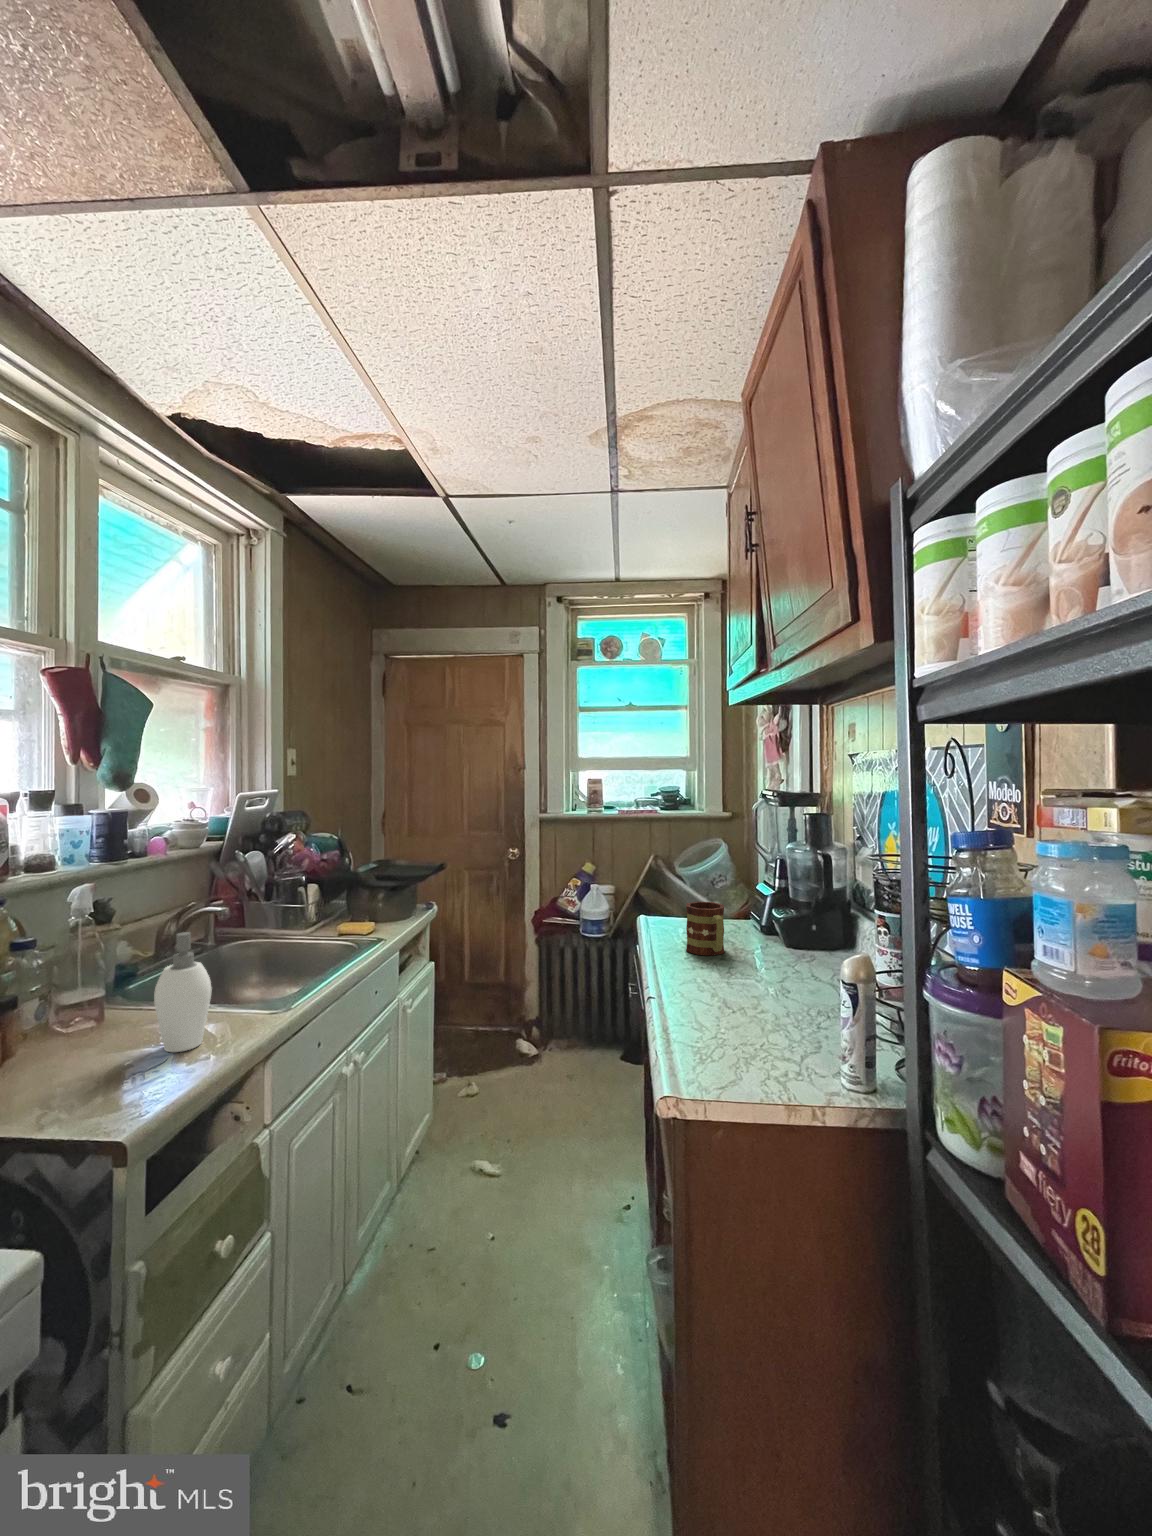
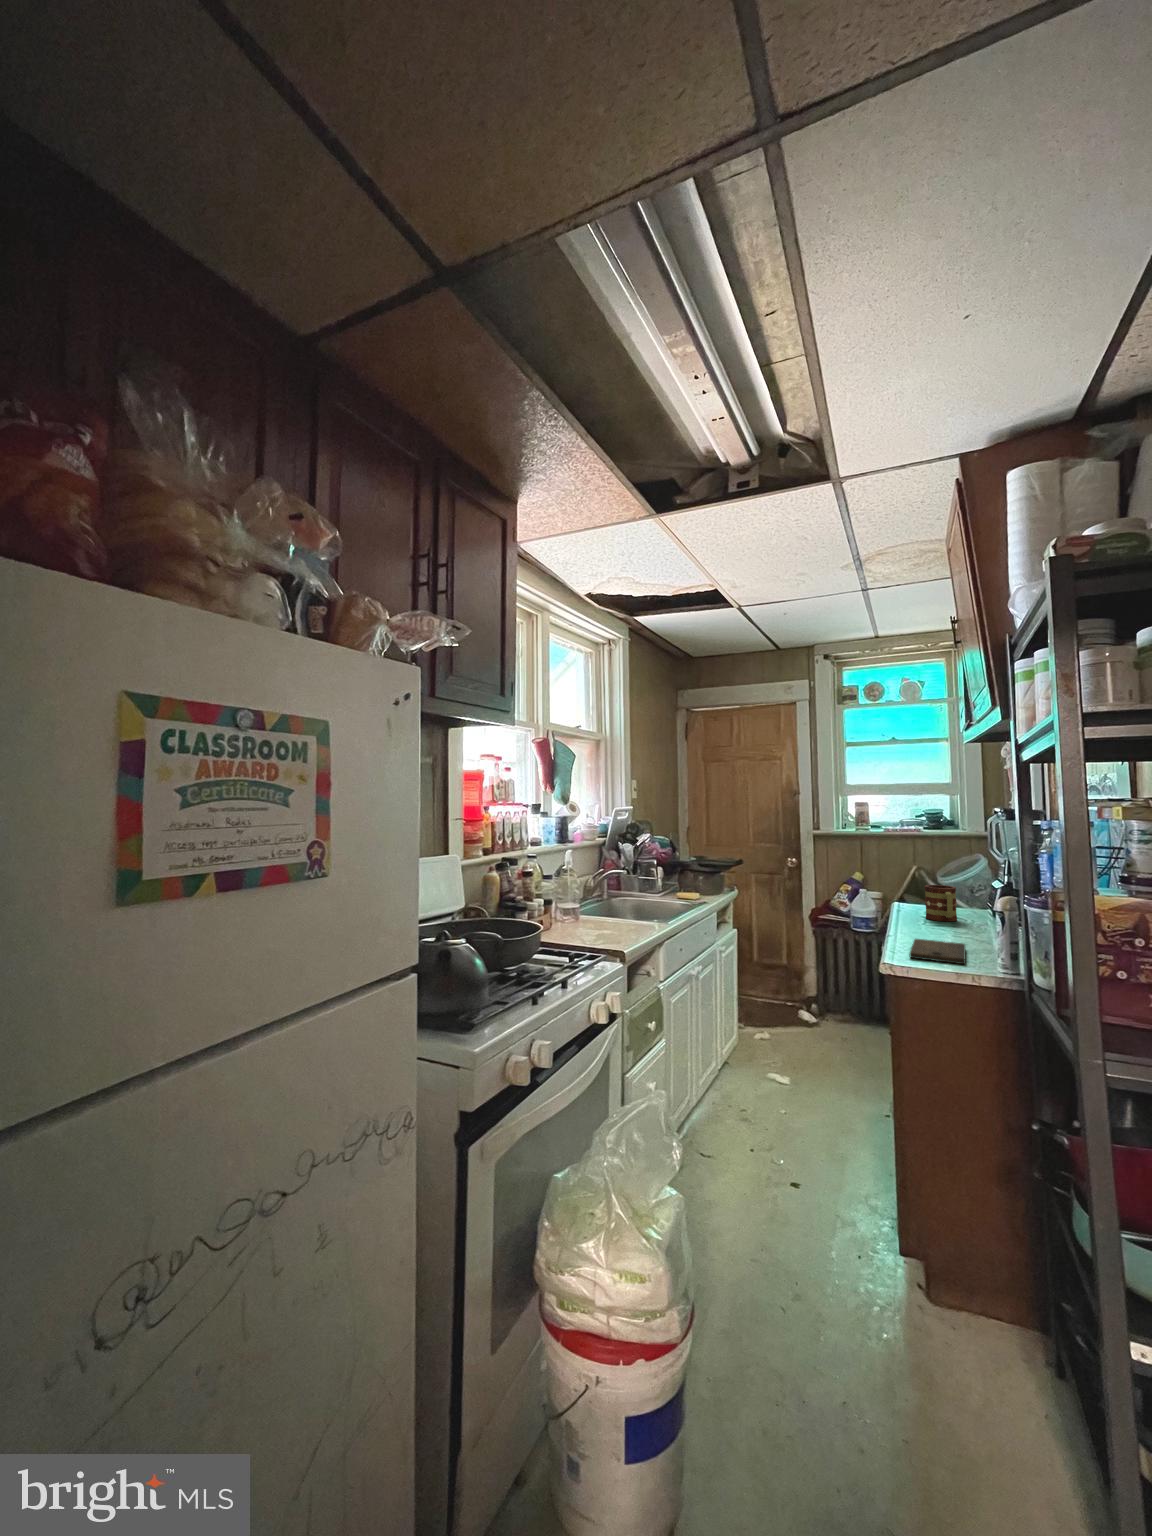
soap dispenser: present [154,932,211,1052] -> none [607,874,636,934]
cutting board: none [691,1016,783,1080] -> present [909,939,966,964]

